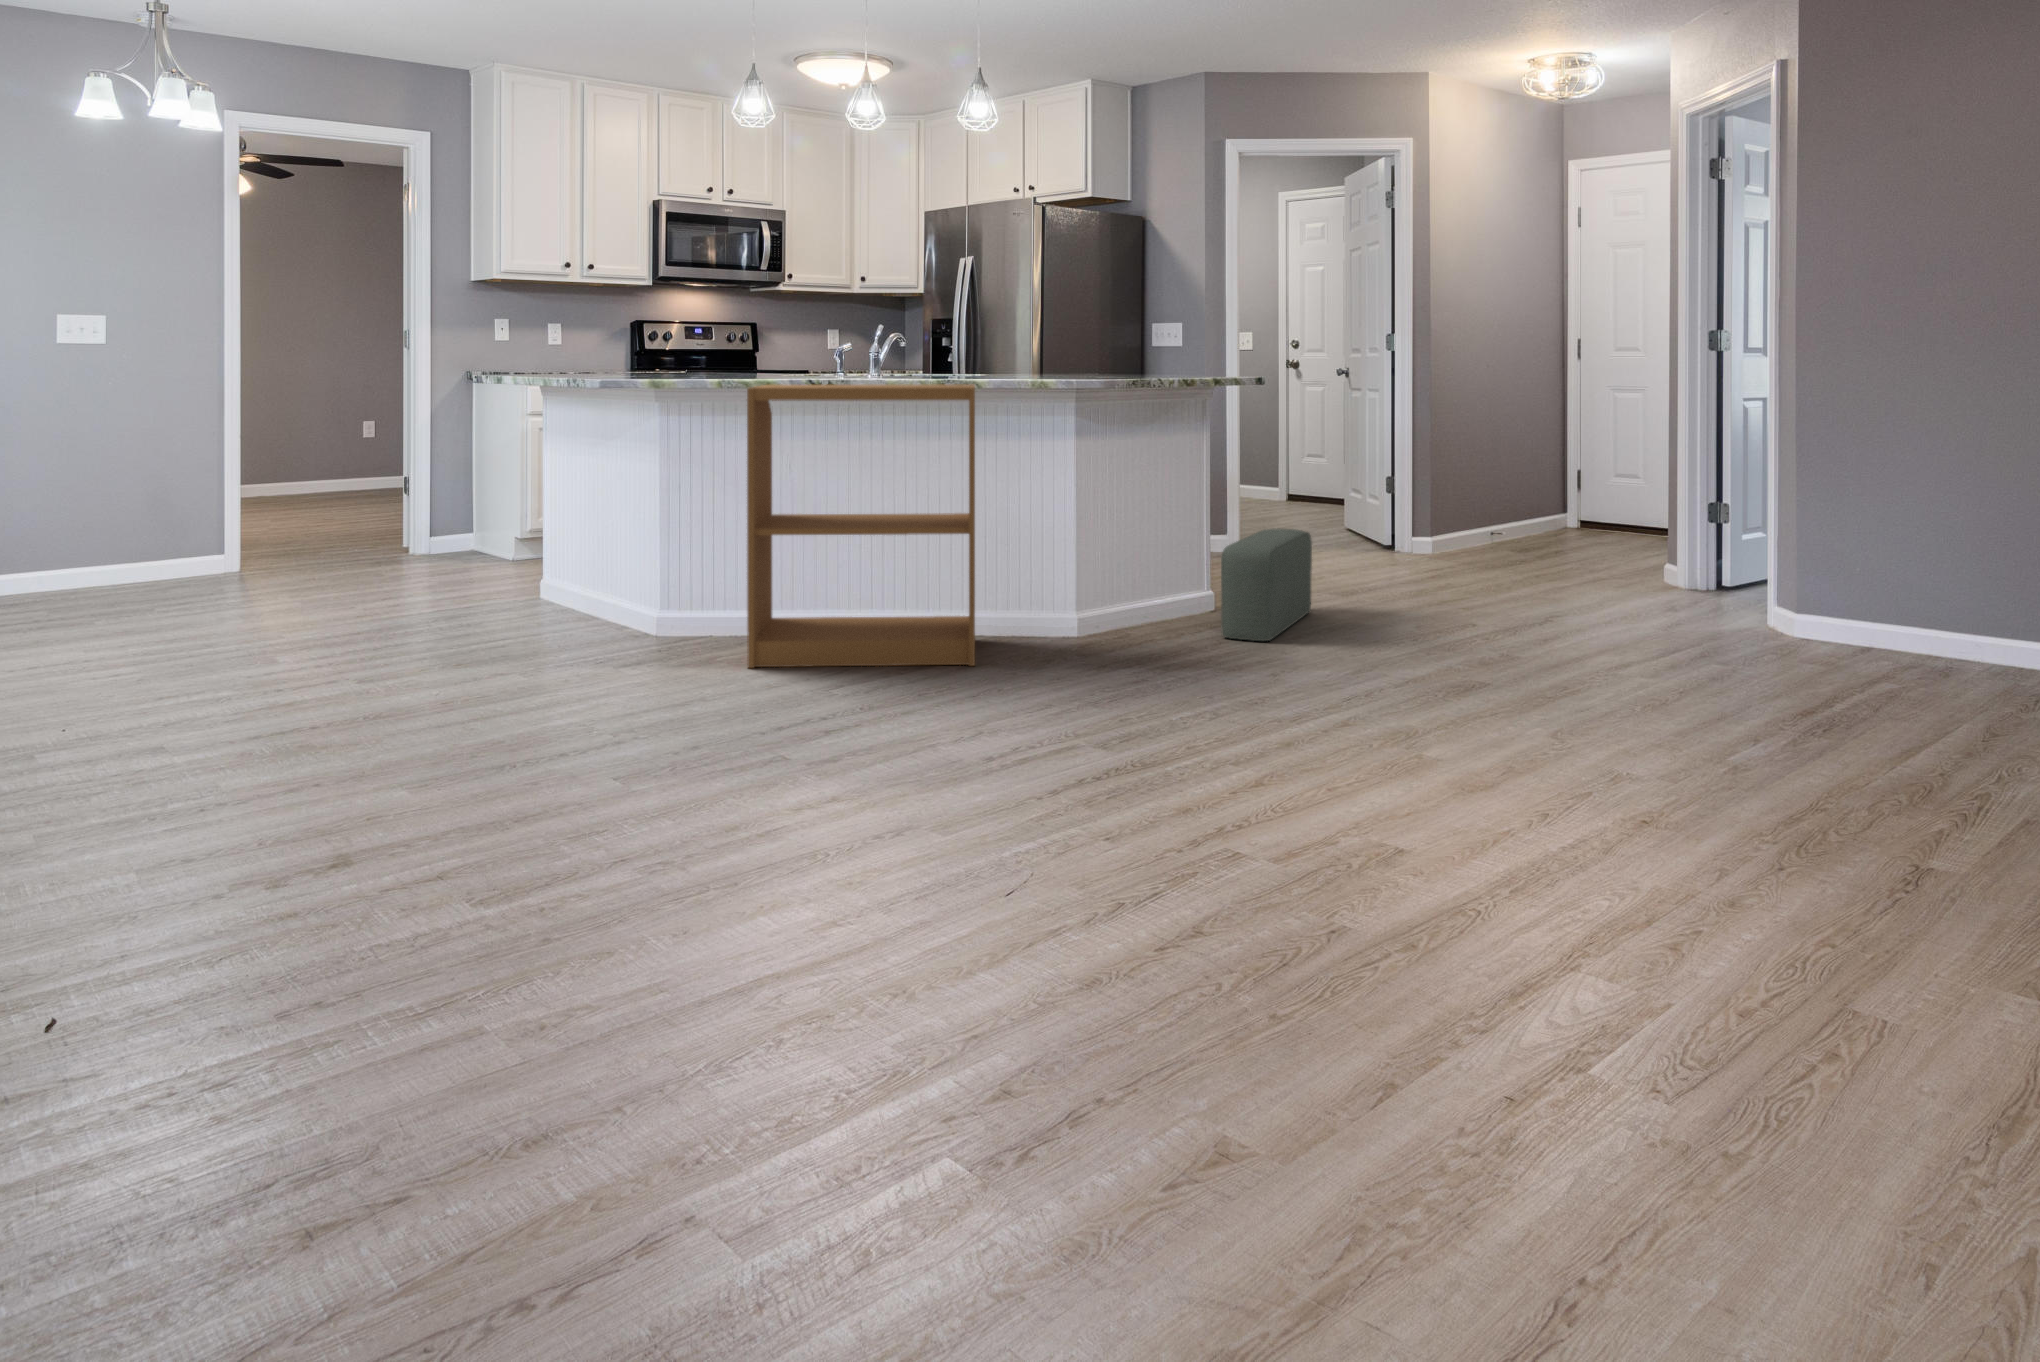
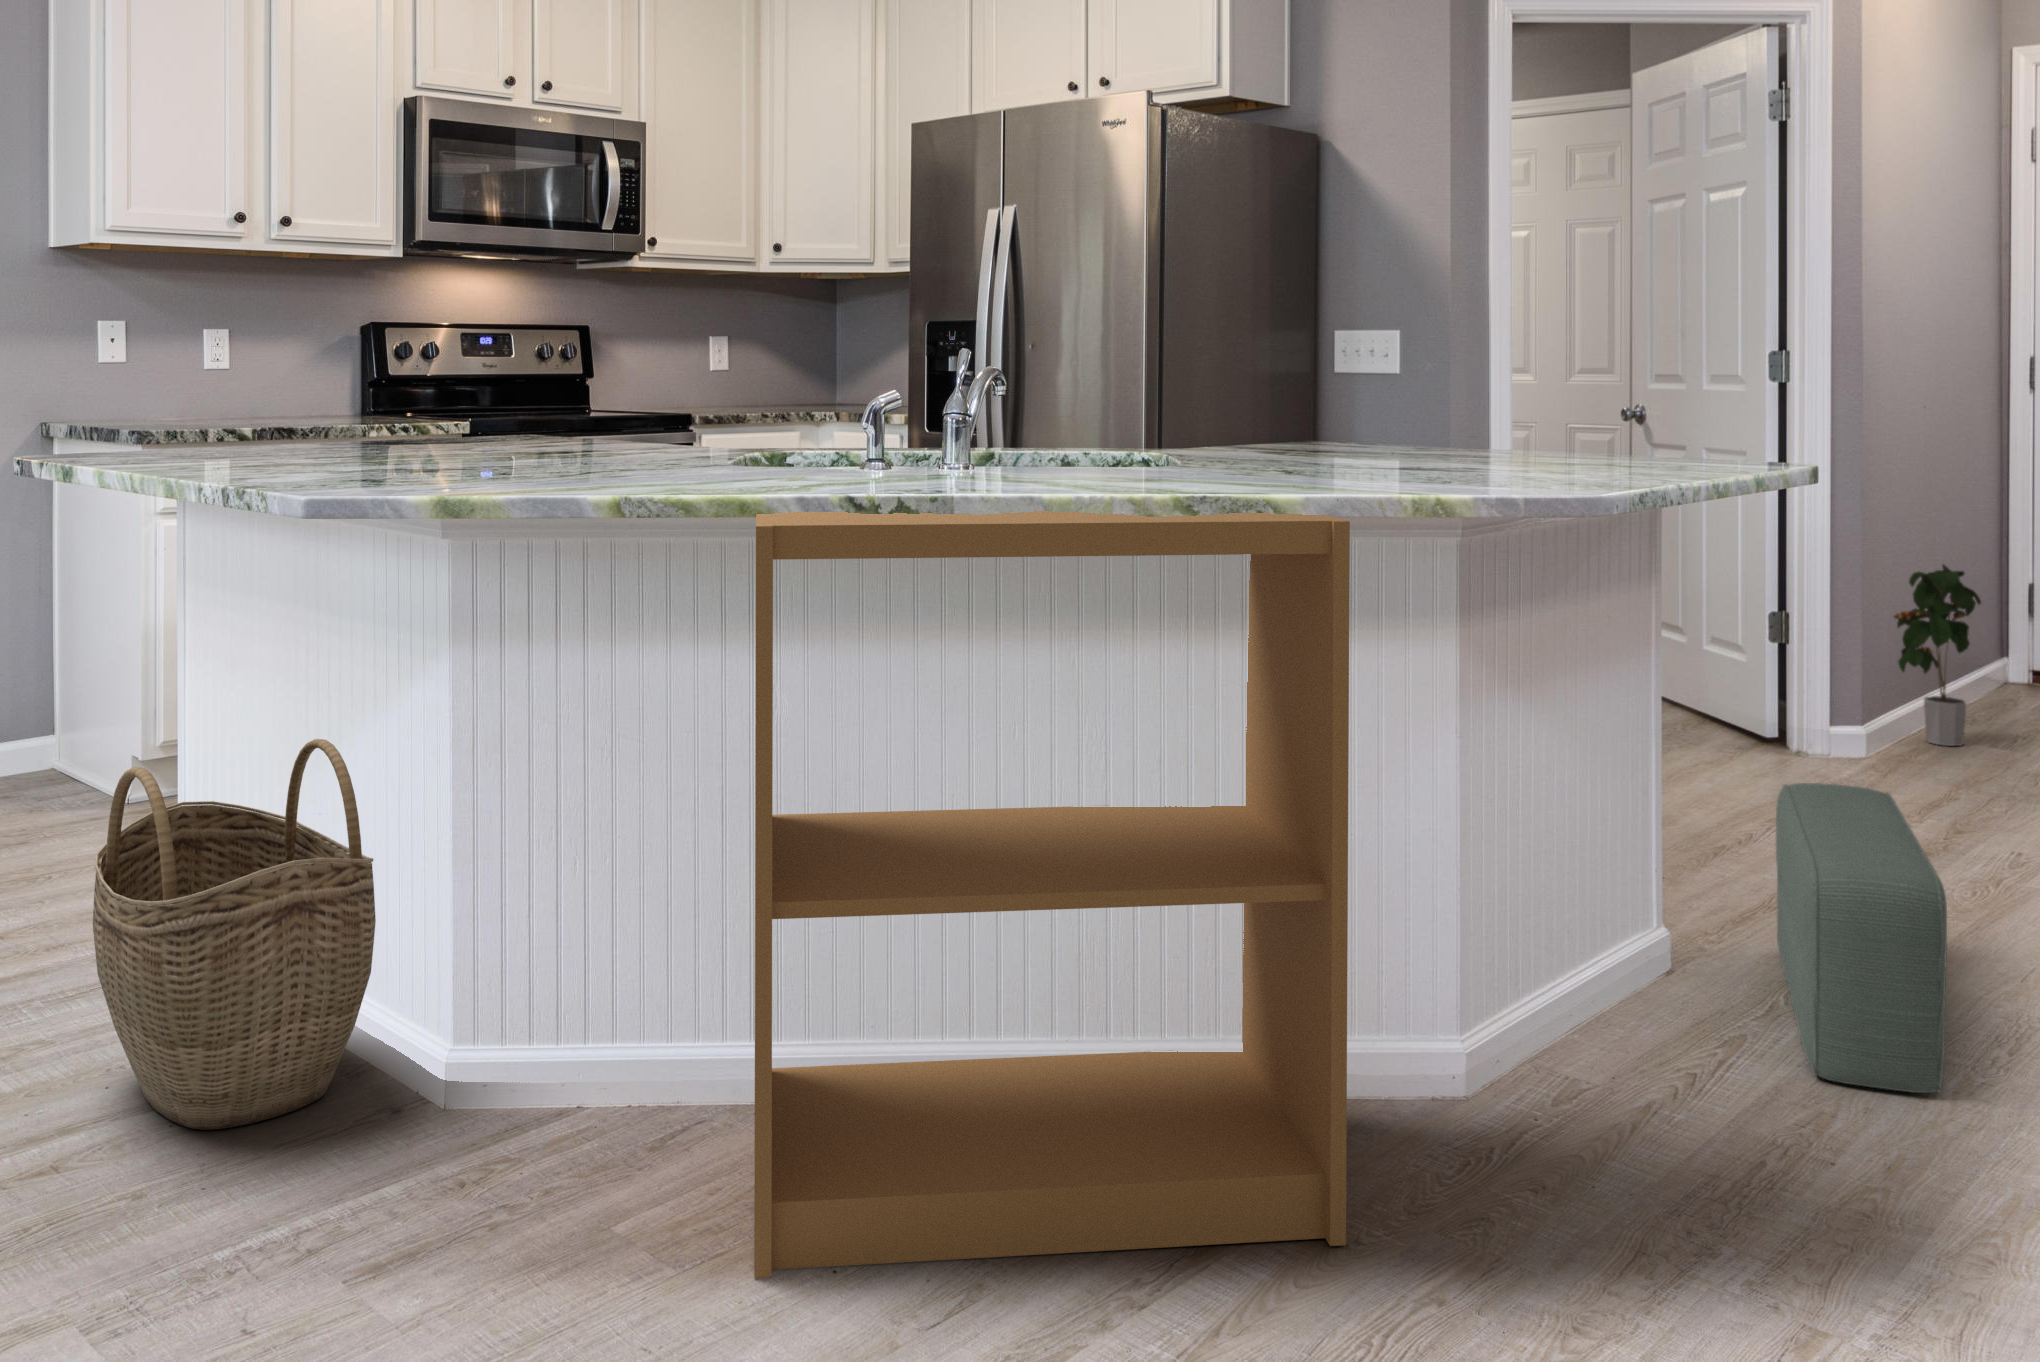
potted plant: none [1451,451,1508,551] -> present [1894,565,1981,746]
woven basket: none [504,490,616,638] -> present [93,739,376,1130]

